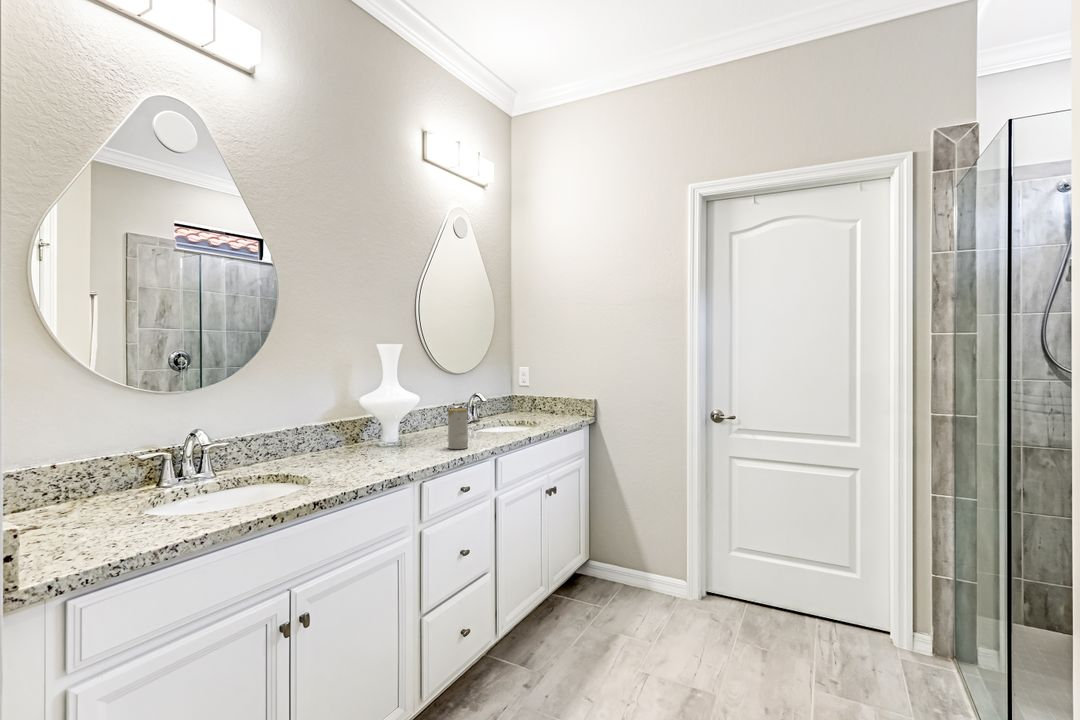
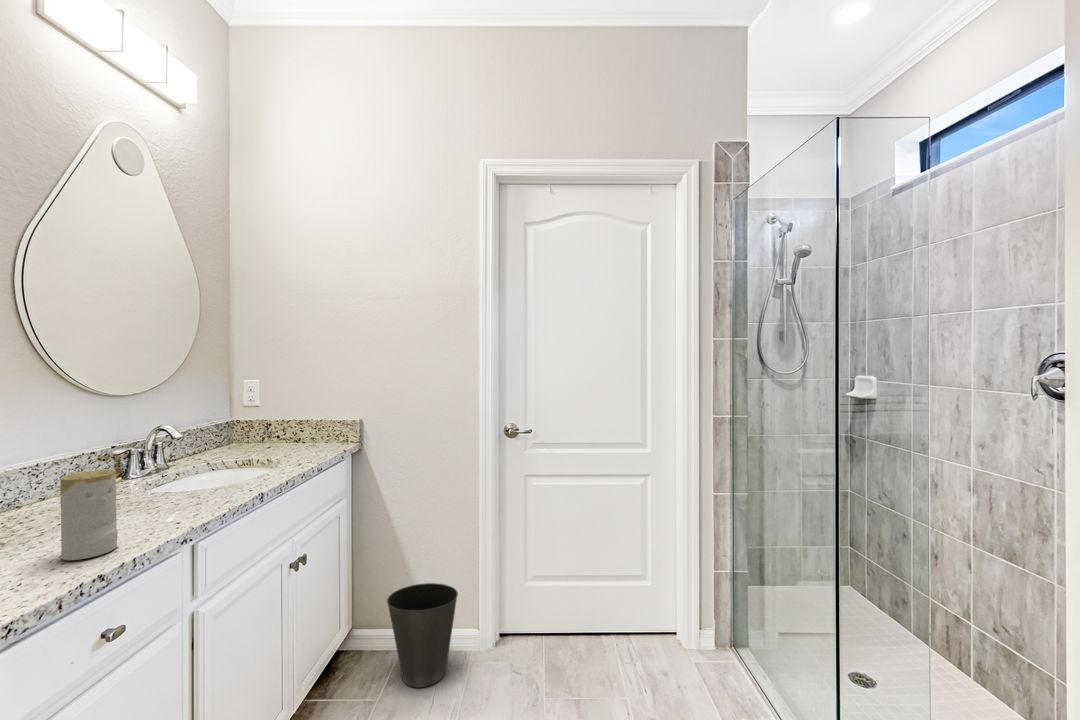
waste basket: none [611,533,665,608] -> present [387,583,458,687]

